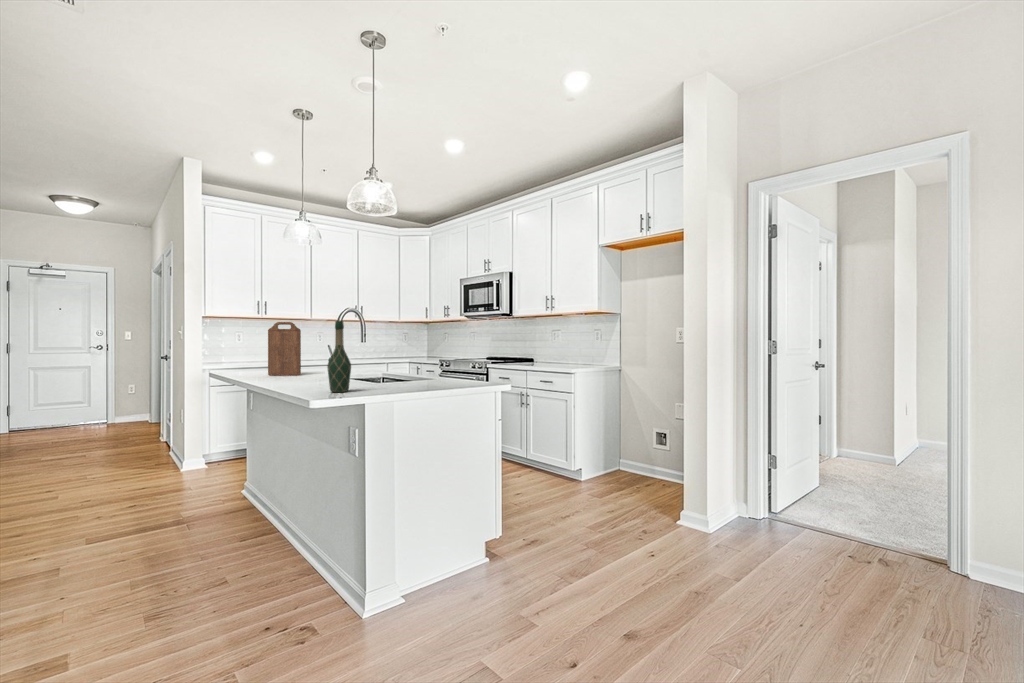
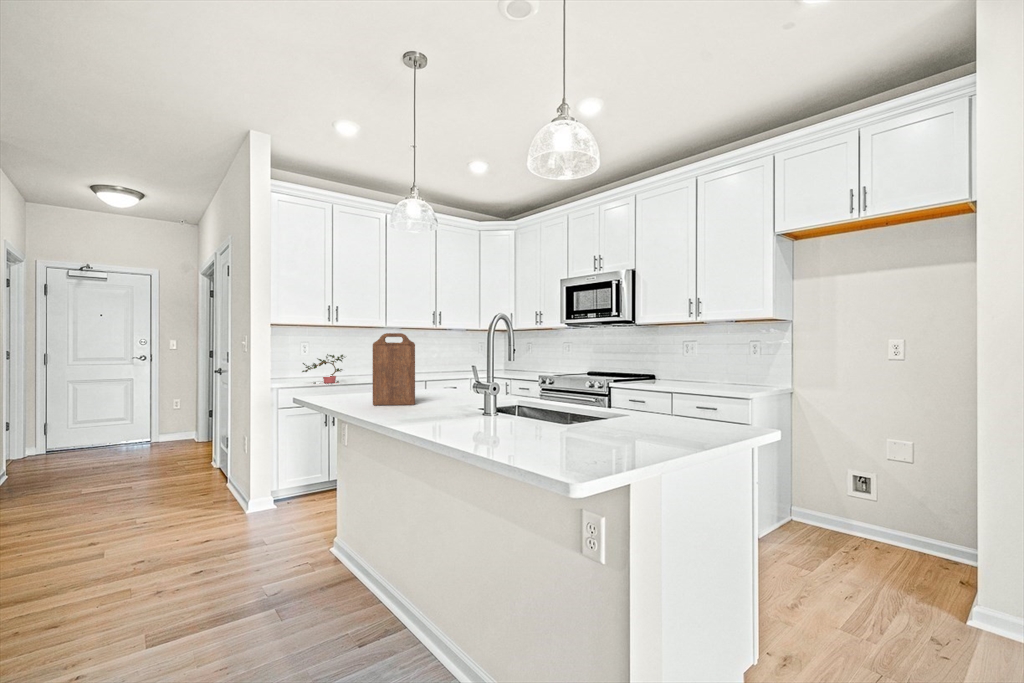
wine bottle: present [327,321,351,392] -> none [554,338,594,464]
potted plant: none [233,341,274,366] -> present [302,354,345,383]

